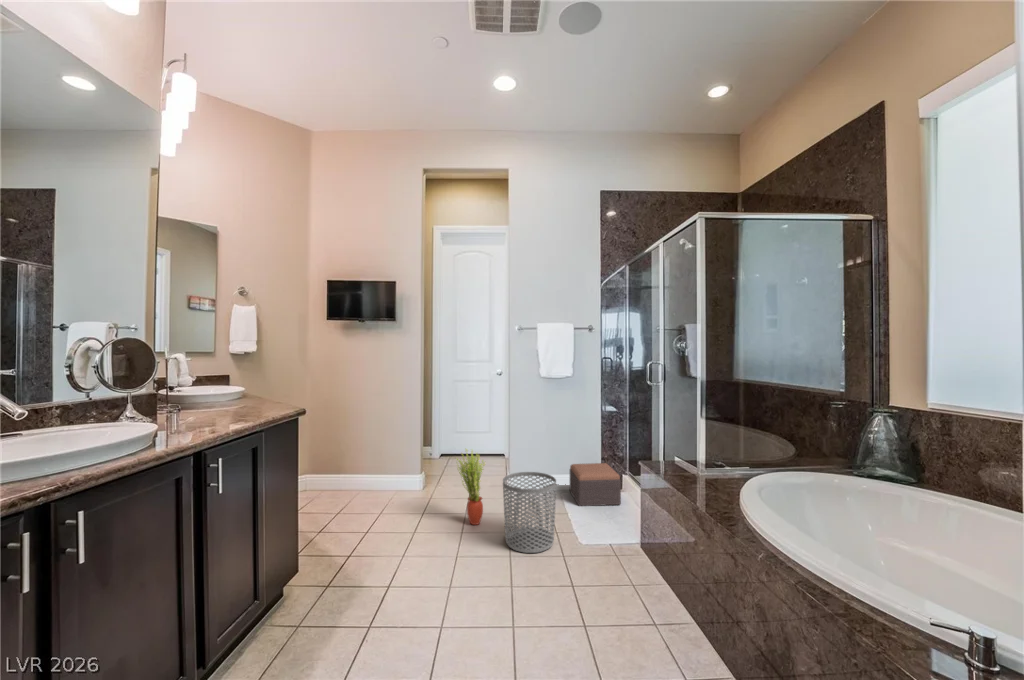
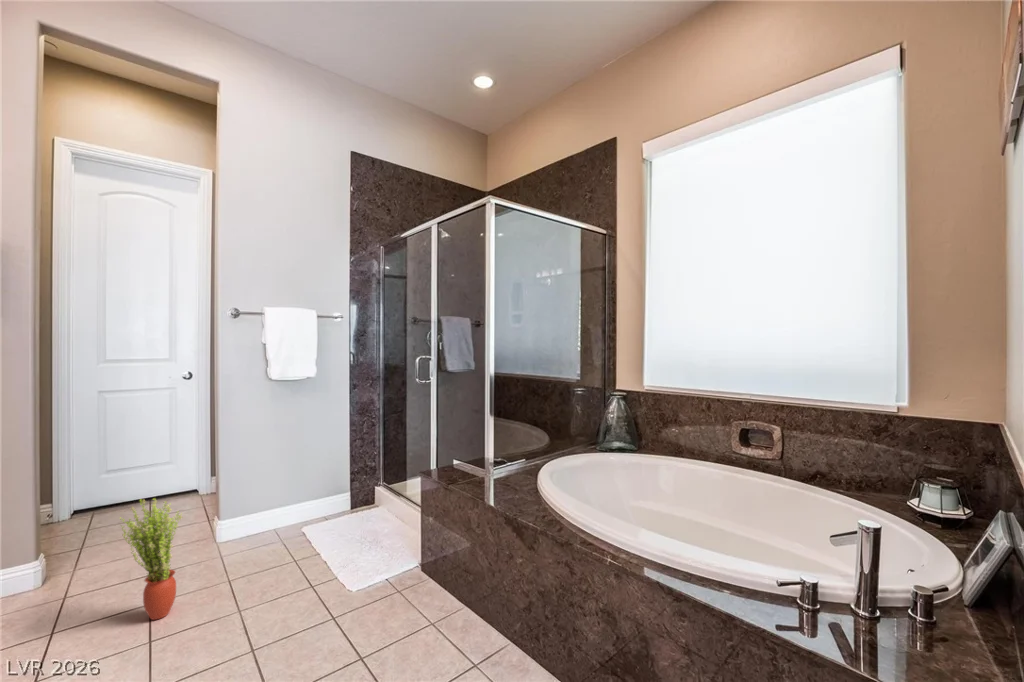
footstool: present [570,463,621,506] -> none [310,477,378,539]
waste bin: present [503,472,556,553] -> none [221,510,310,638]

